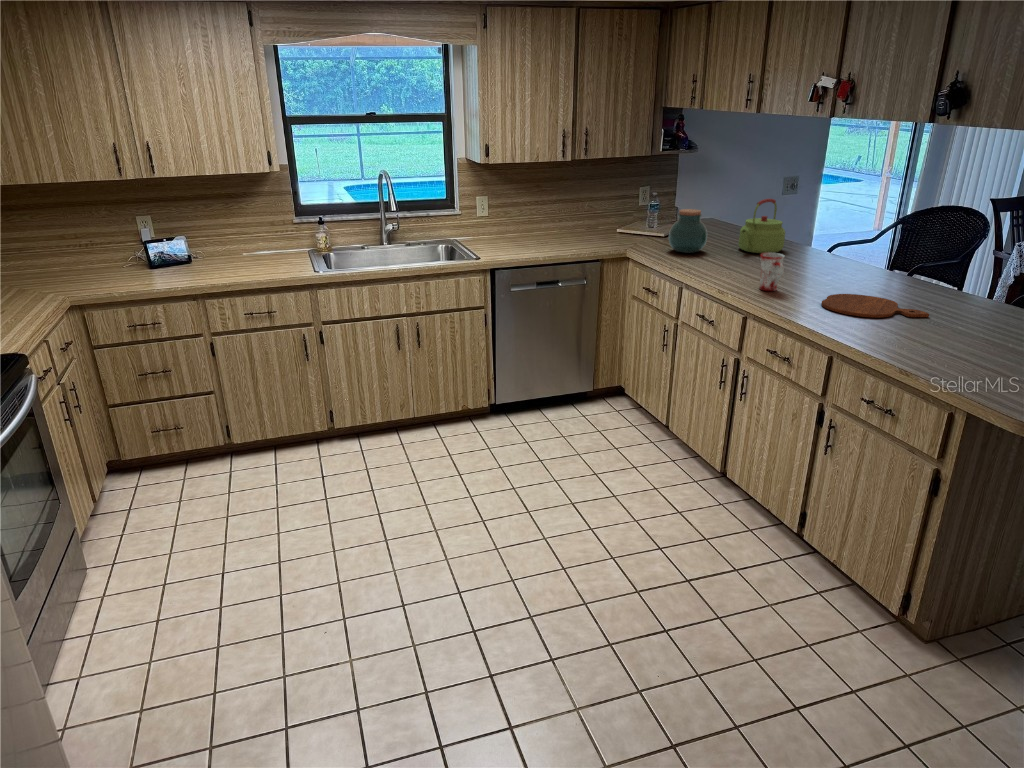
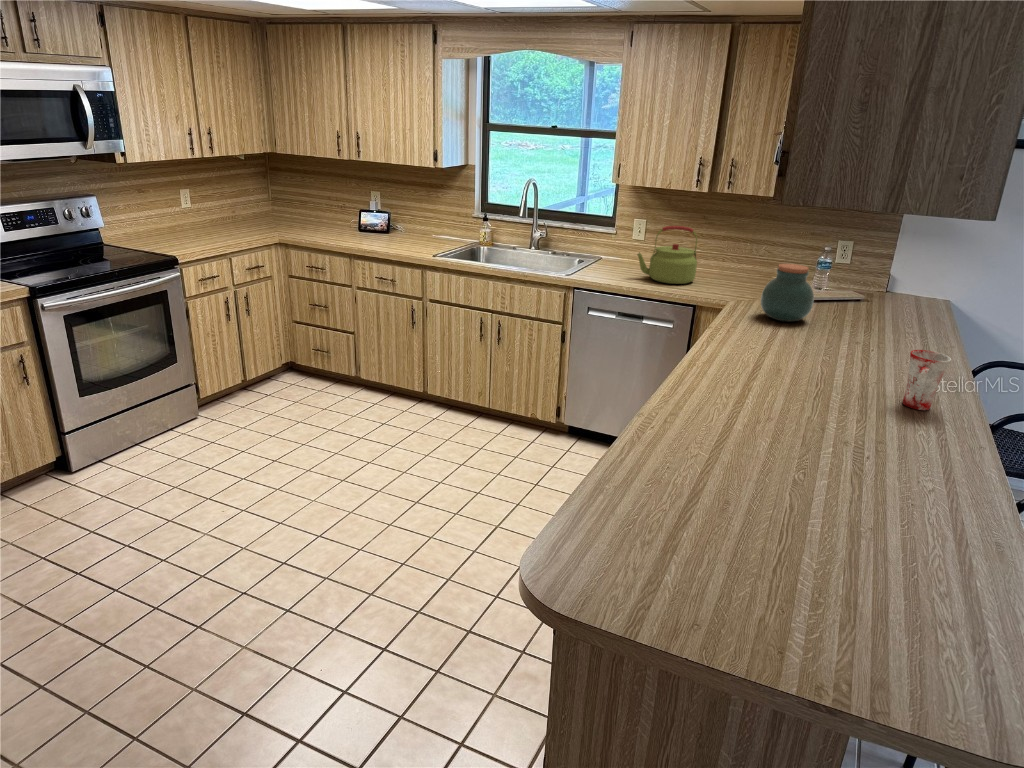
kettle: present [738,199,785,253] -> present [637,226,697,284]
mug: present [760,253,785,291] -> present [903,350,951,410]
cutting board: present [821,294,929,318] -> none [719,401,840,470]

